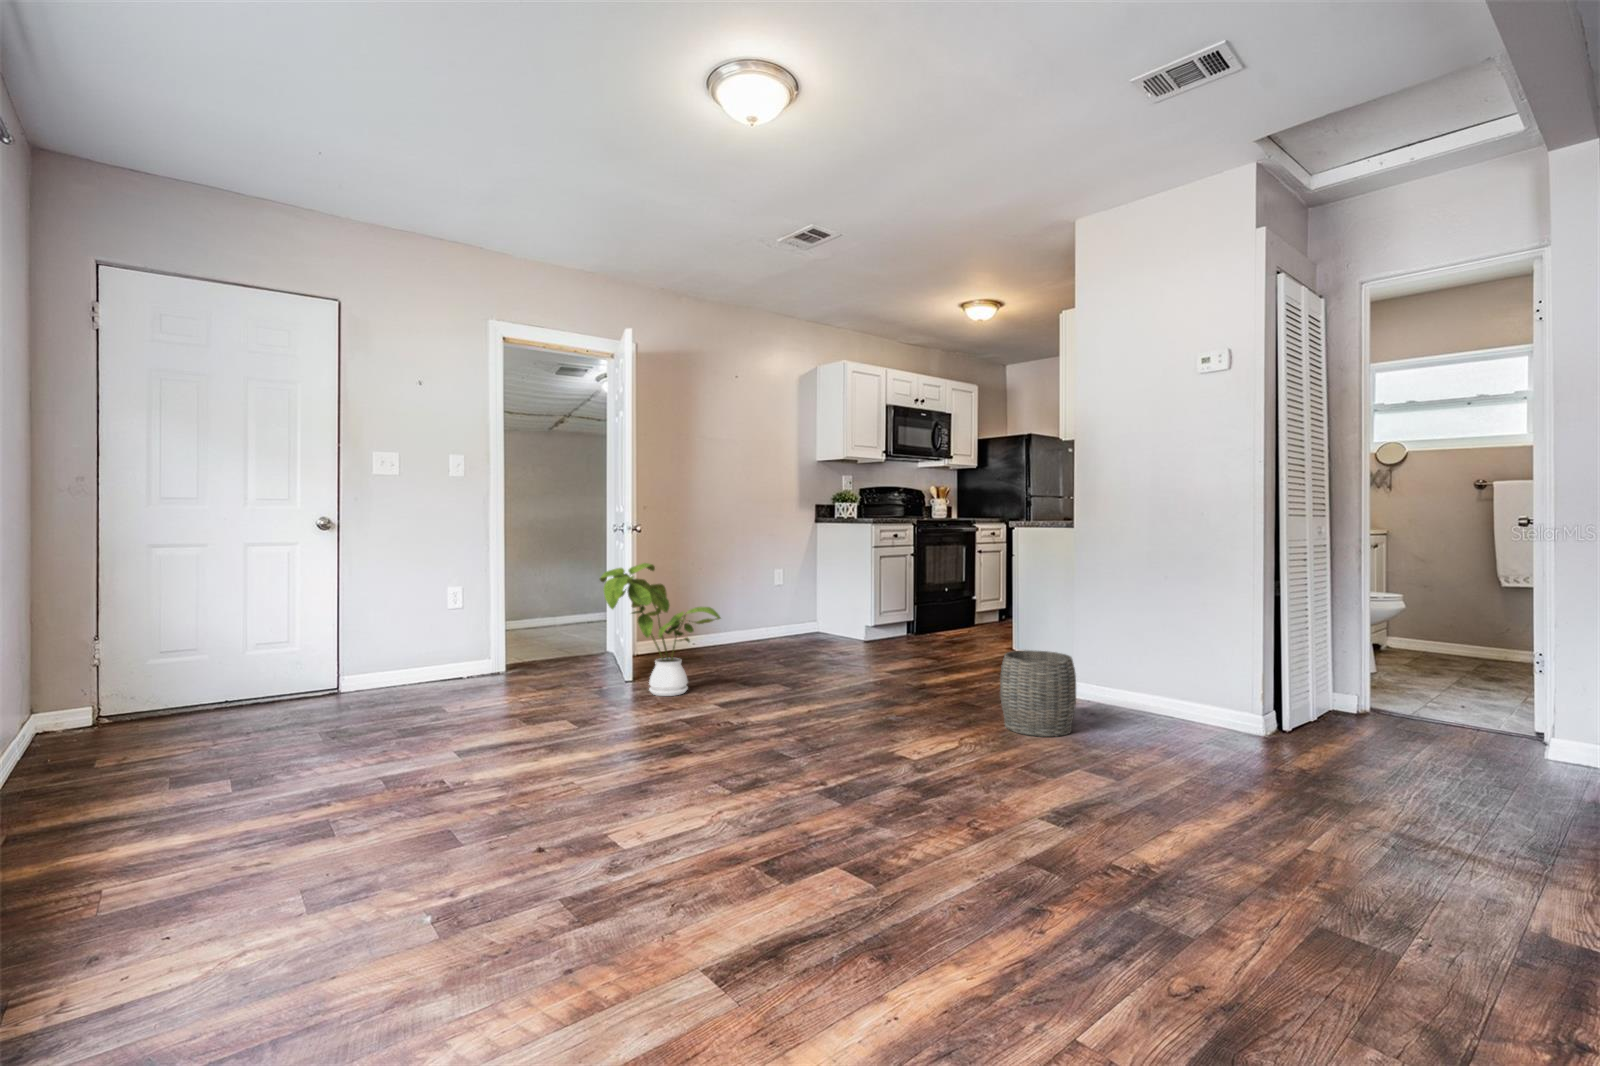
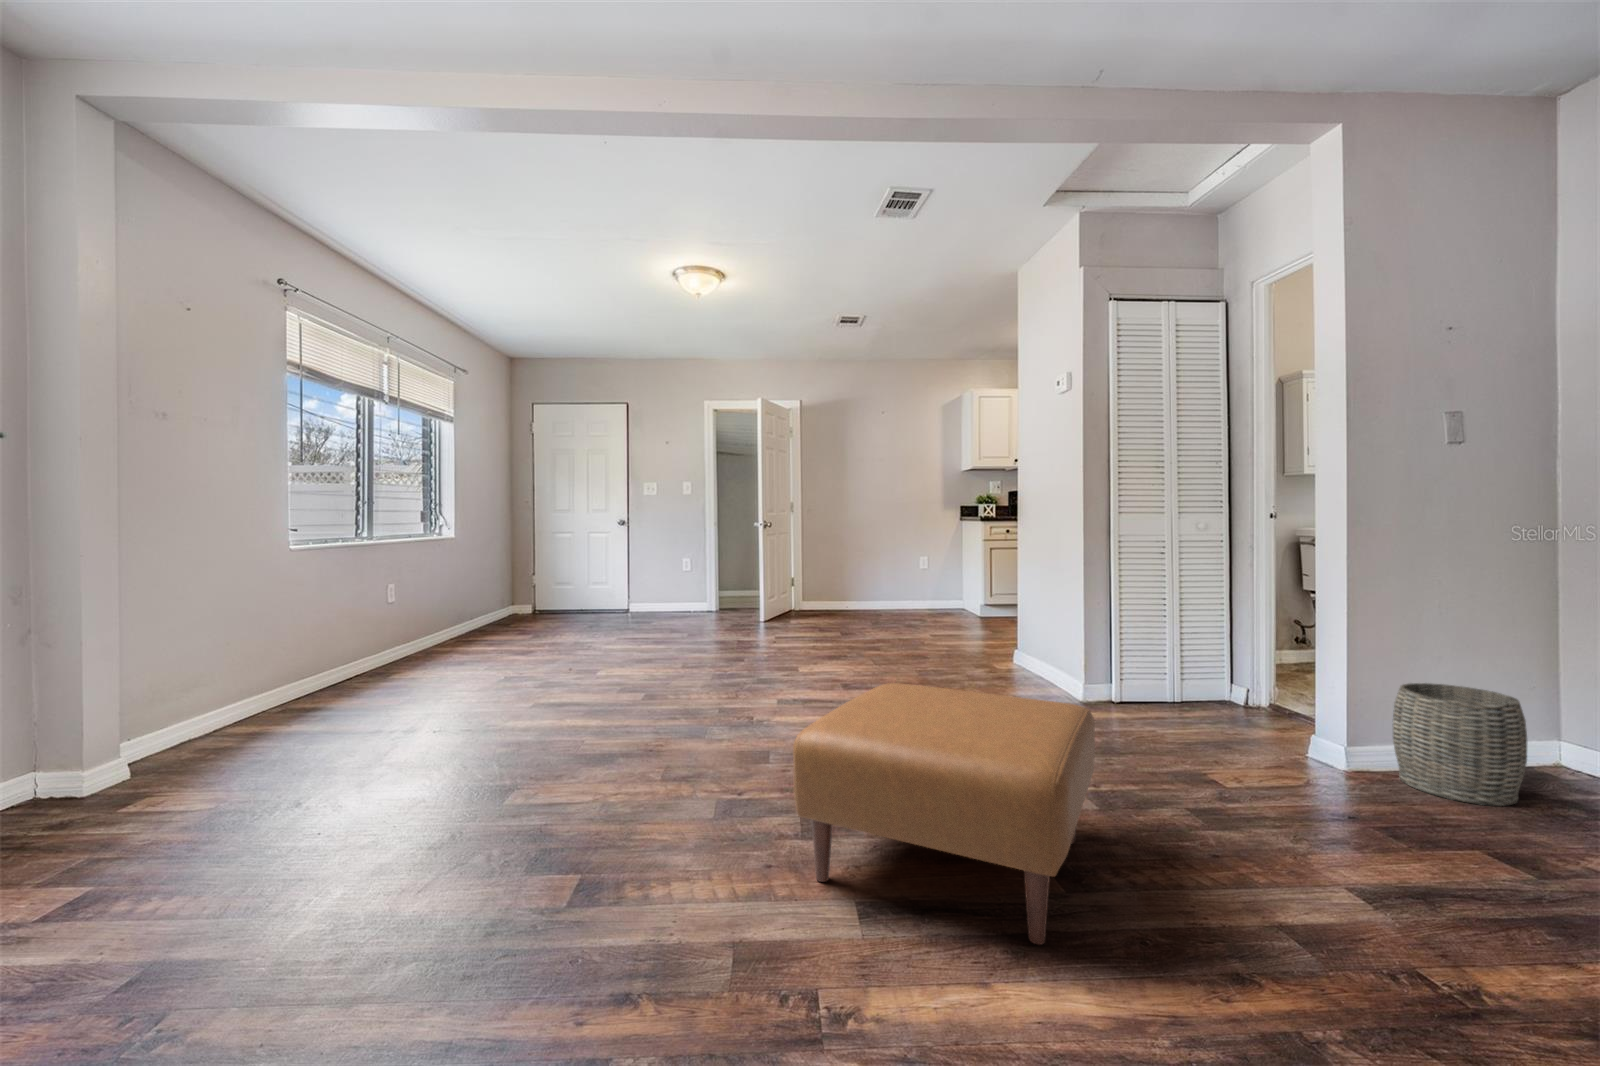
house plant: present [600,563,721,696] -> none [944,556,1058,681]
ottoman: none [611,705,919,964] -> present [793,683,1095,945]

